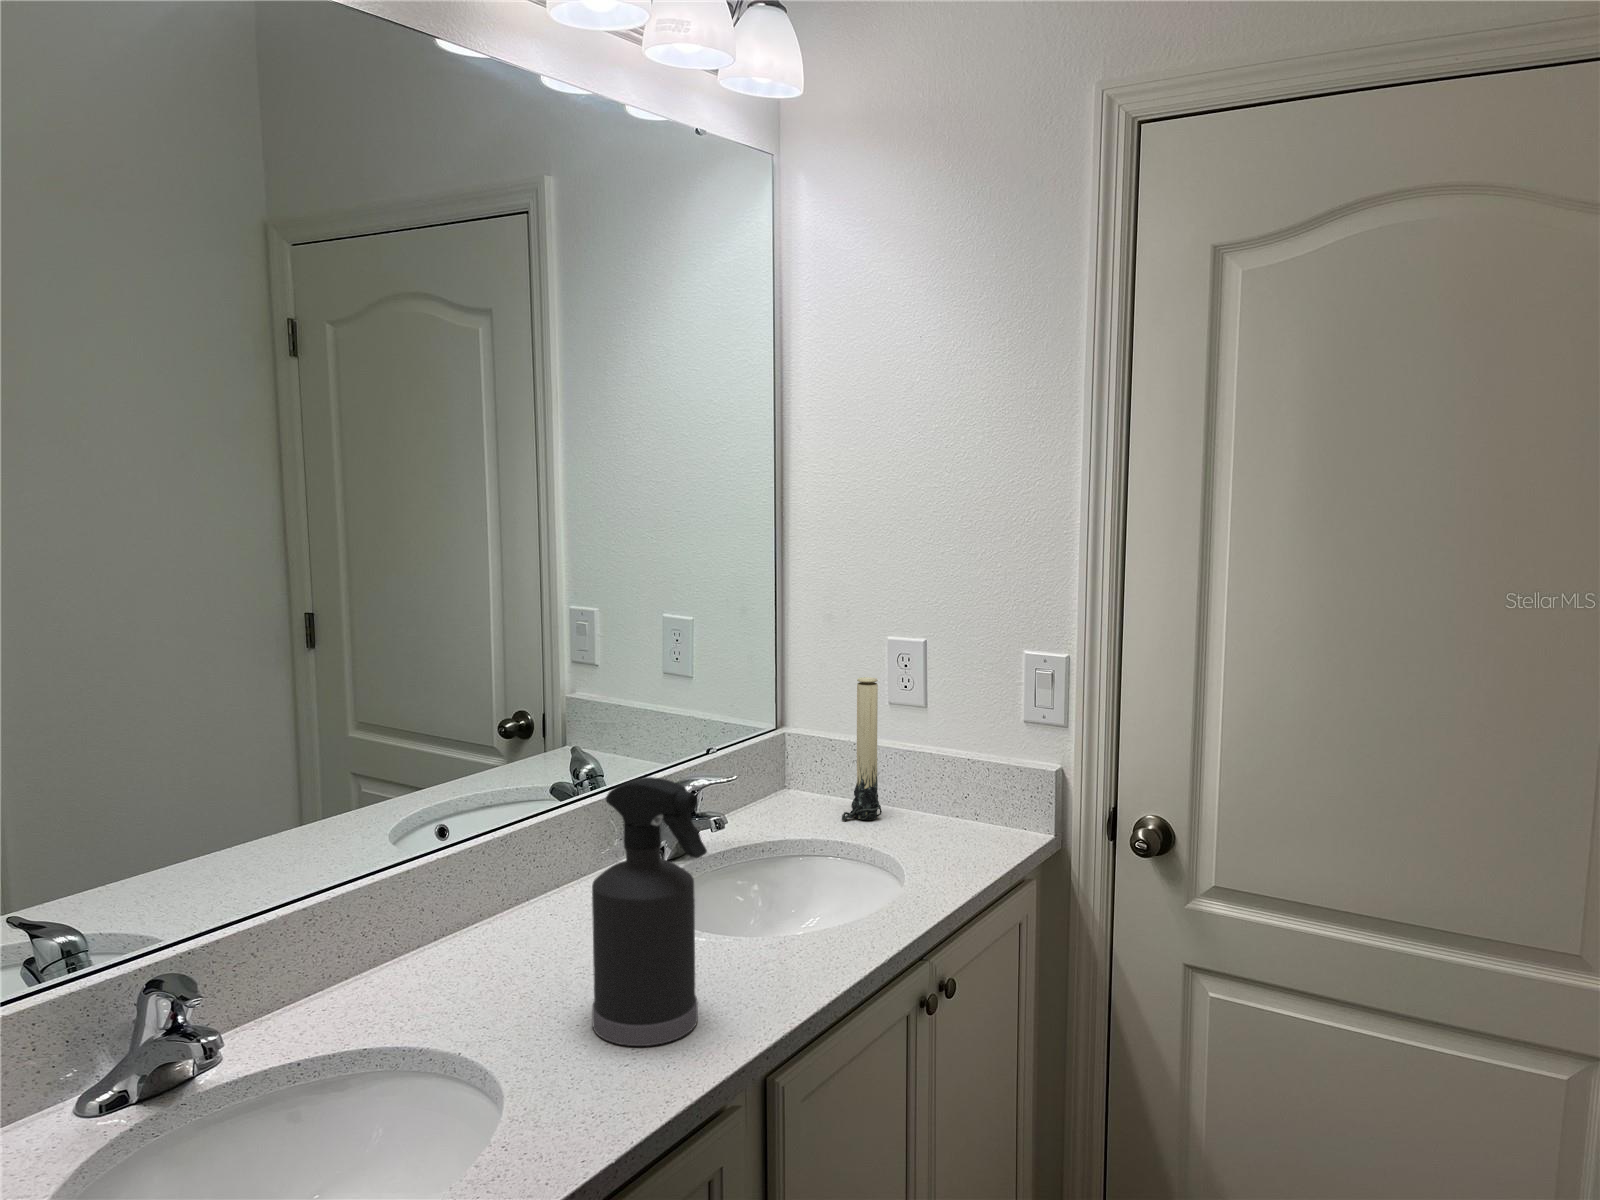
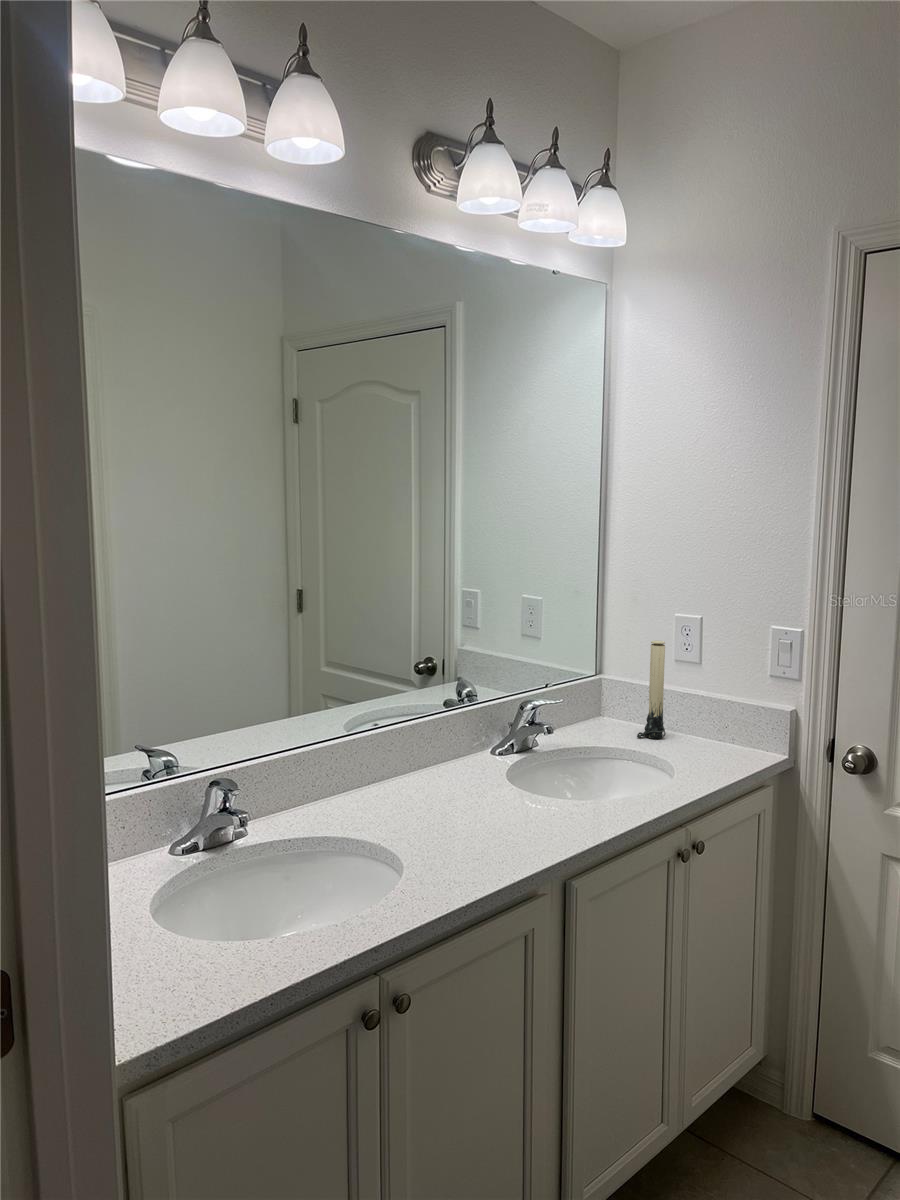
spray bottle: present [592,777,707,1046] -> none [458,686,531,850]

